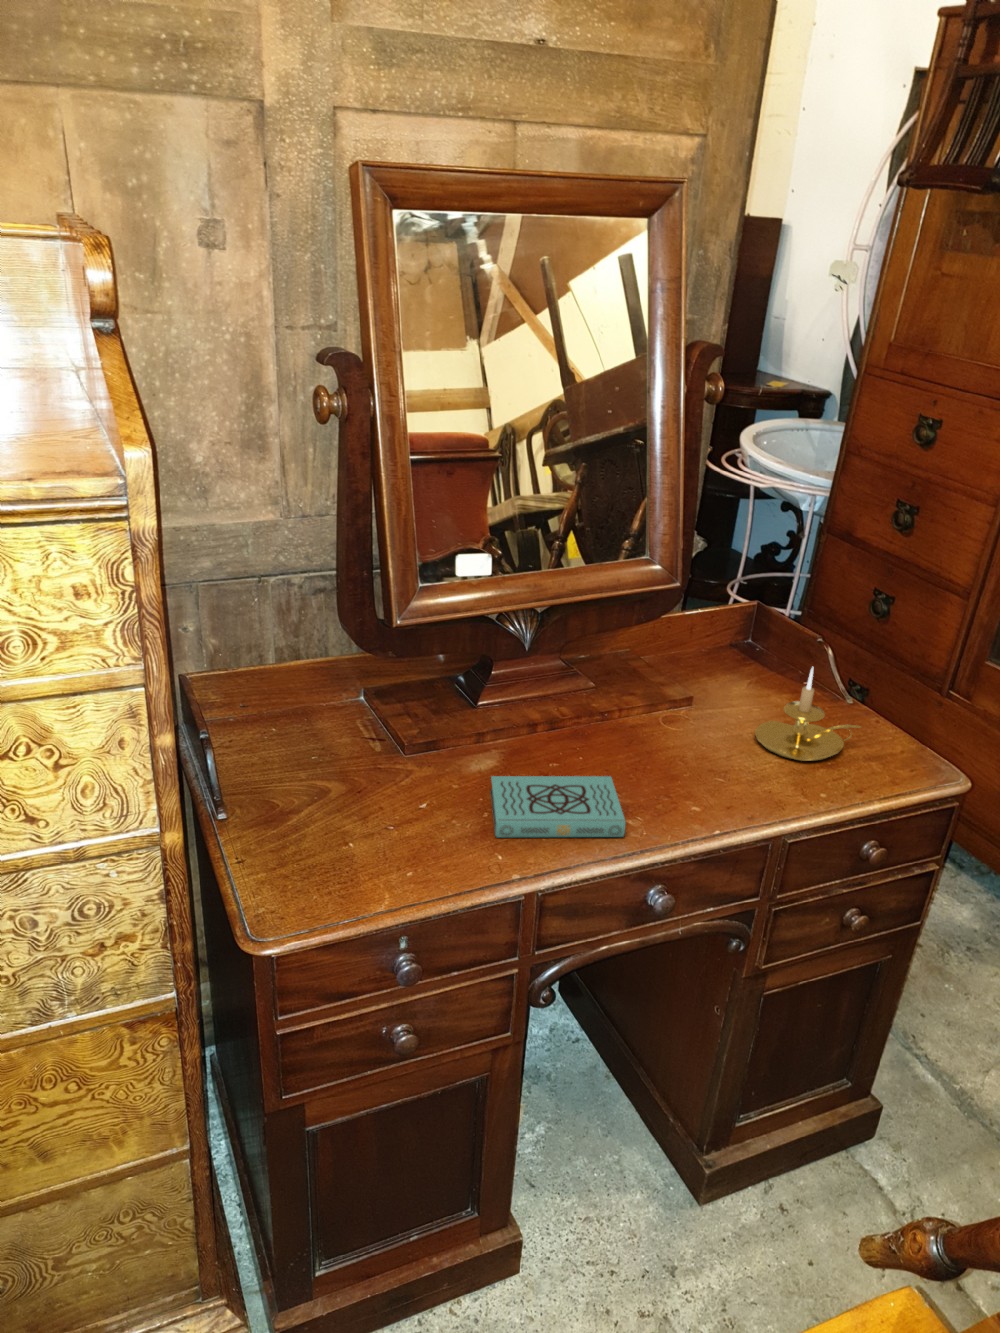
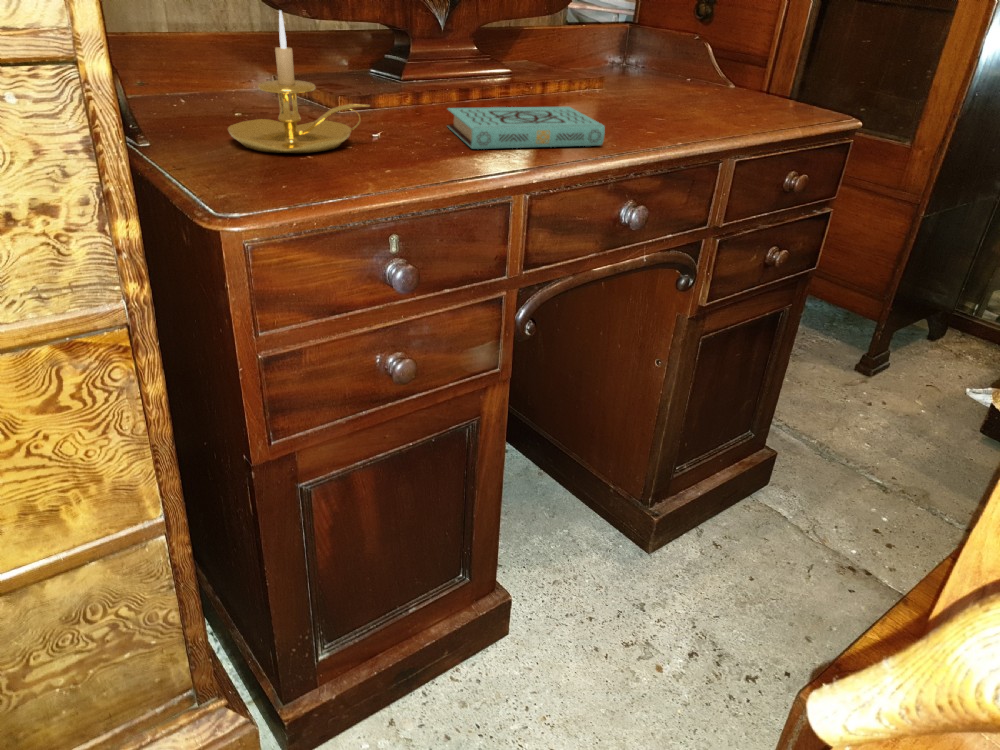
candle holder: present [755,668,861,761] -> present [228,10,370,153]

